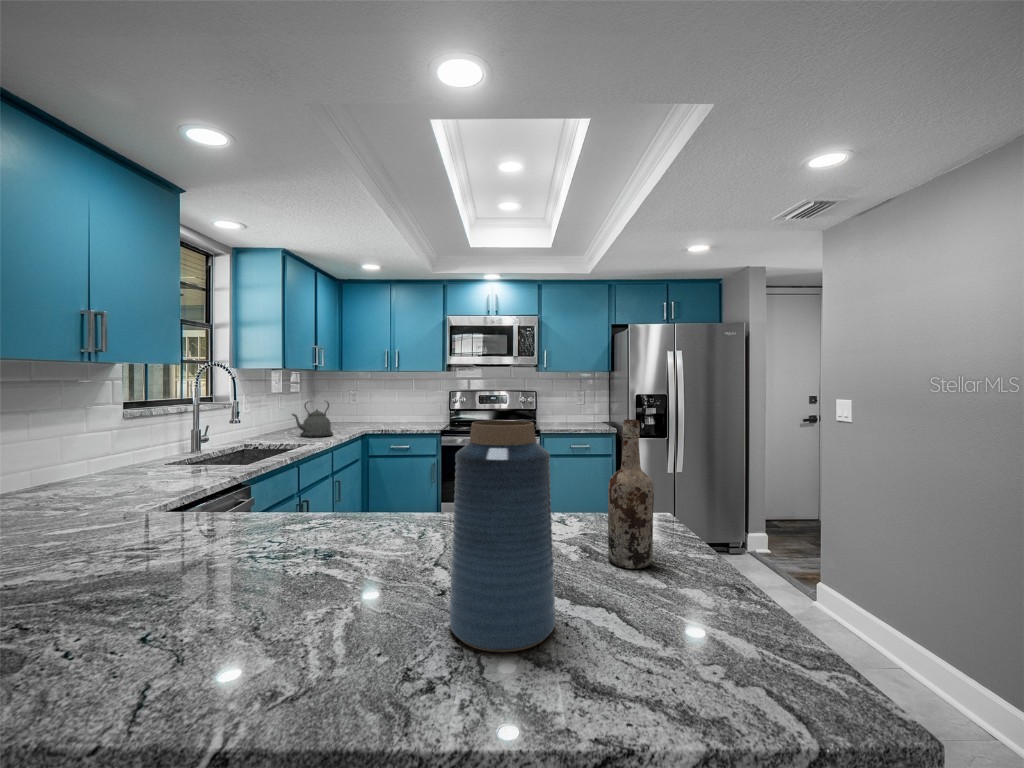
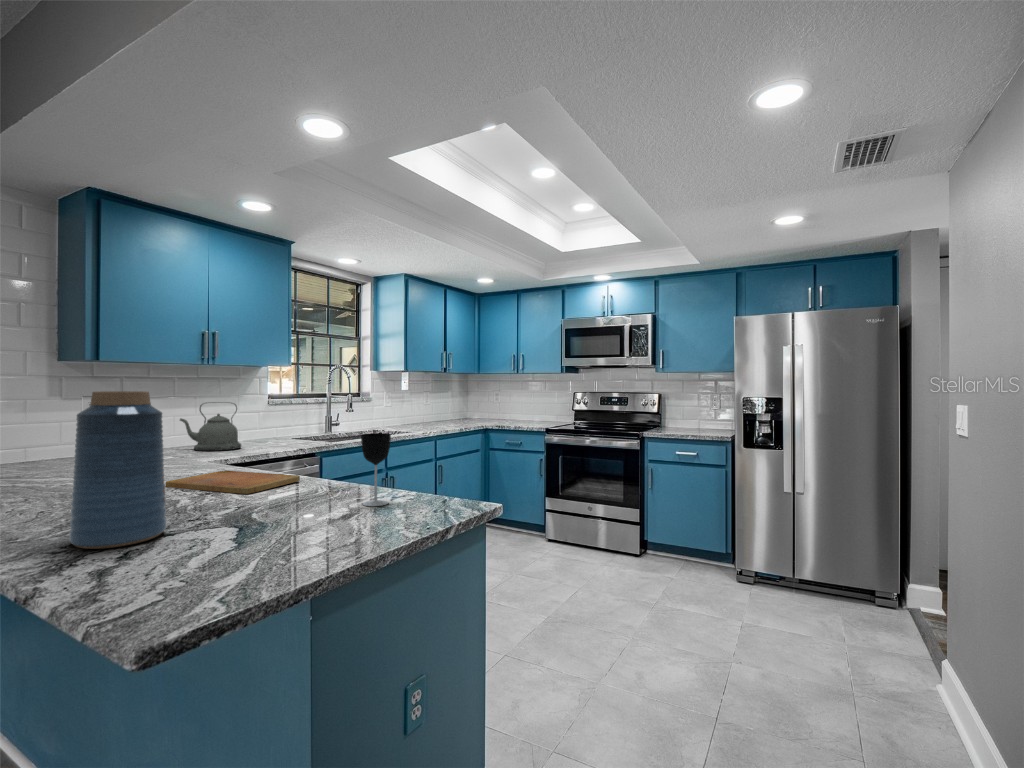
kettle: present [292,402,333,437] -> present [180,404,241,451]
wine bottle: present [608,420,654,569] -> none [297,400,339,531]
wine glass: none [566,451,596,532] -> present [361,433,391,506]
cutting board: none [259,511,417,554] -> present [166,470,300,494]

